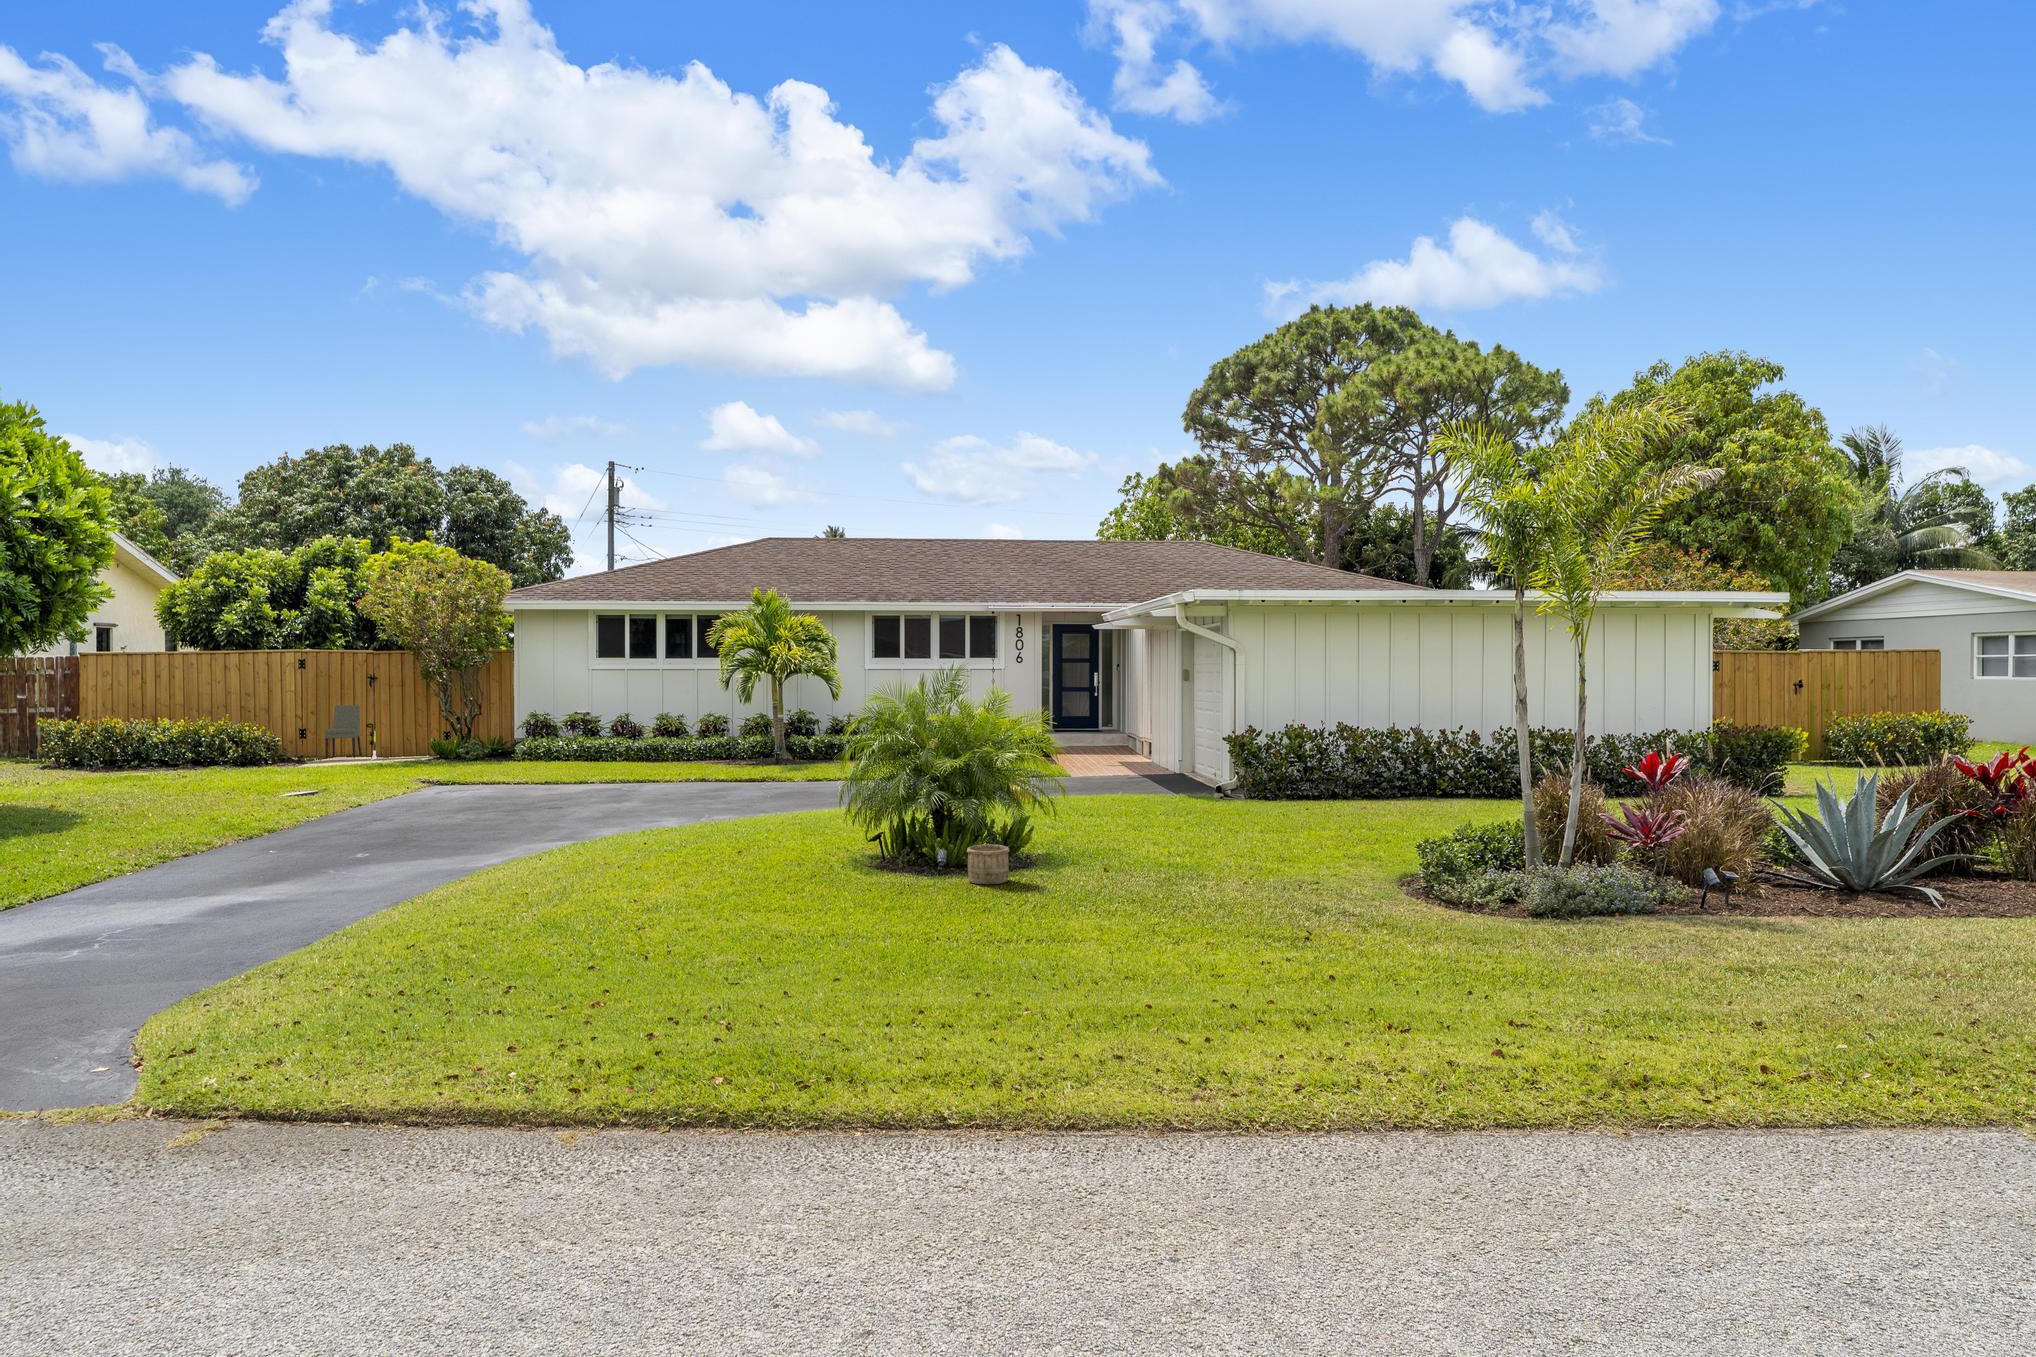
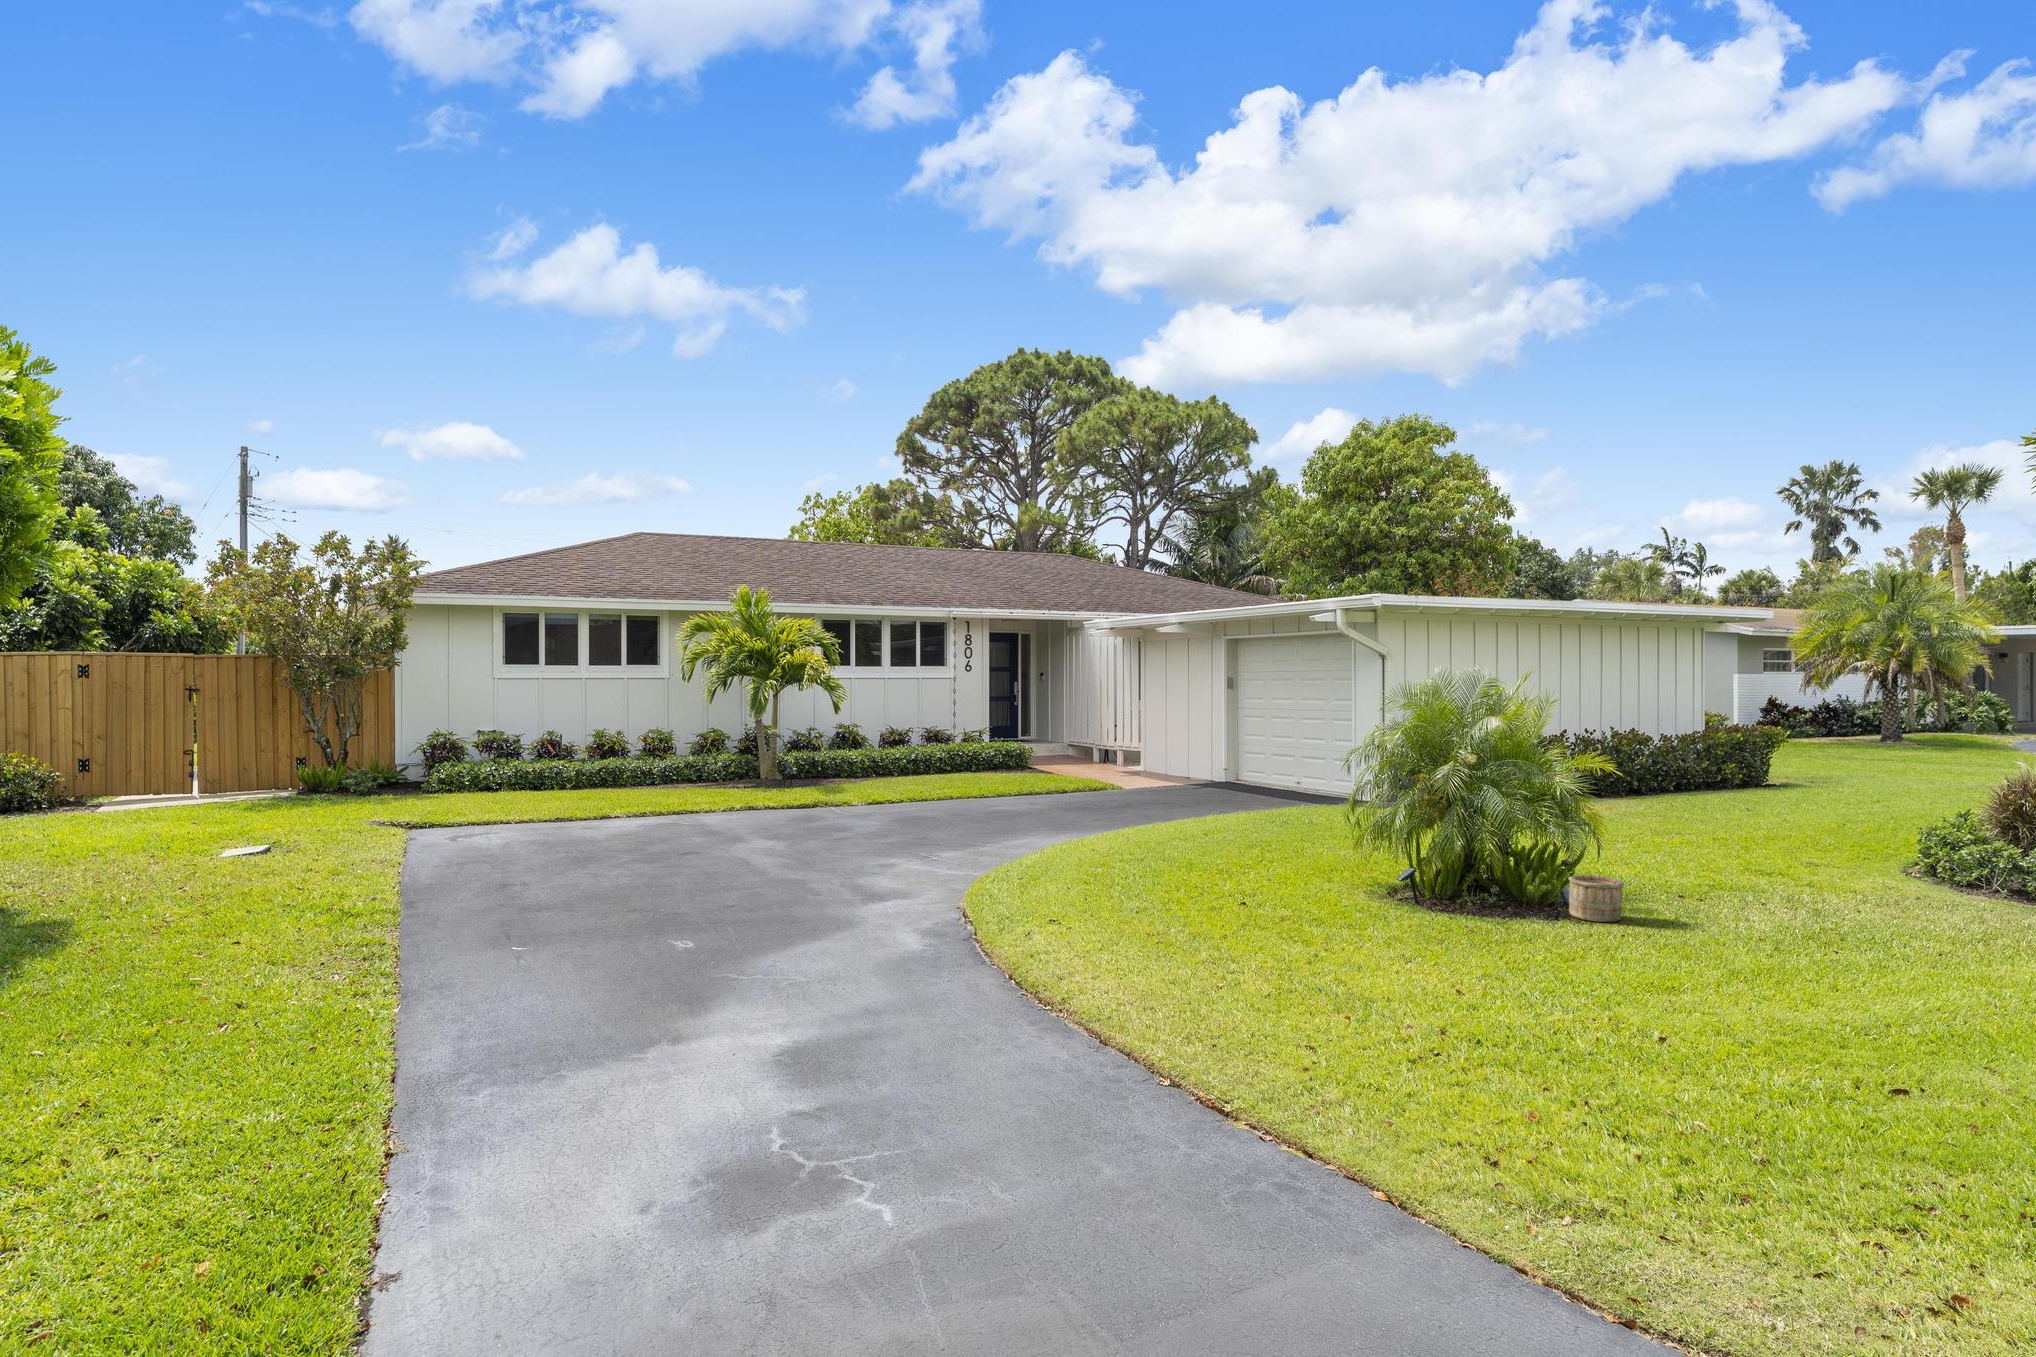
chair: present [325,705,362,758] -> none [128,726,173,797]

